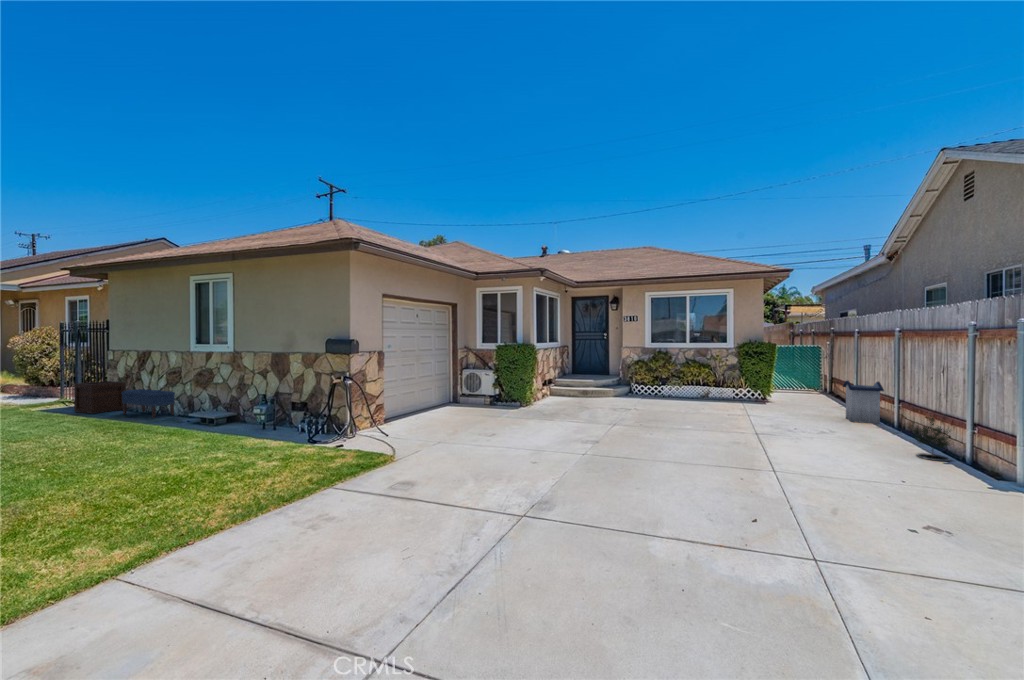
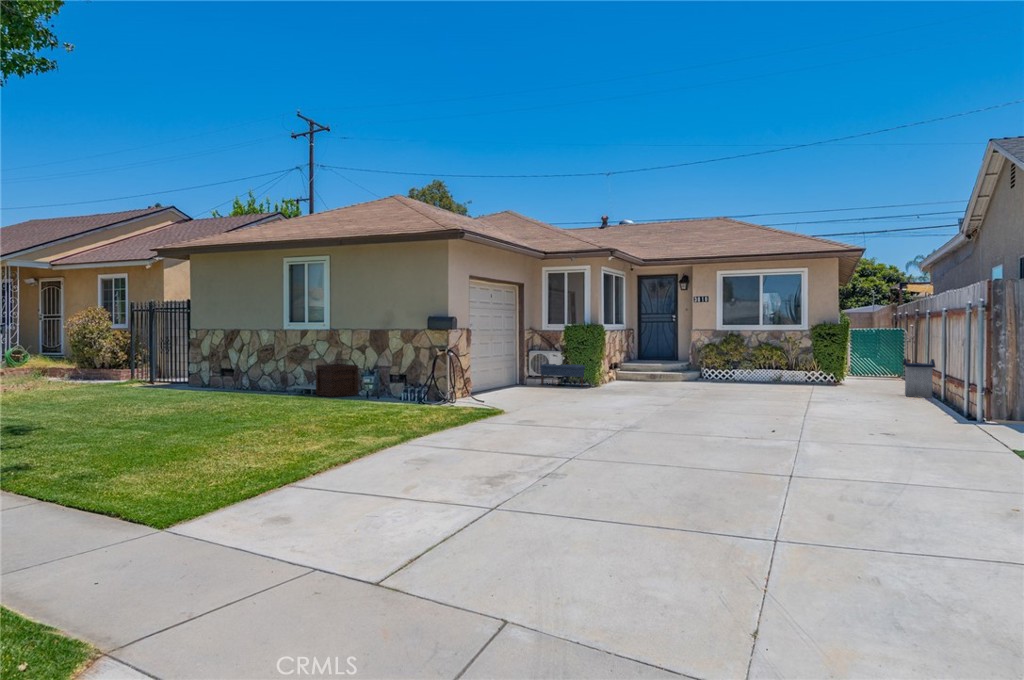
wooden crate: present [74,381,126,414] -> present [316,364,358,397]
bench: present [122,389,175,418] -> present [540,364,588,387]
potted tree: present [913,415,950,461] -> none [928,376,958,415]

